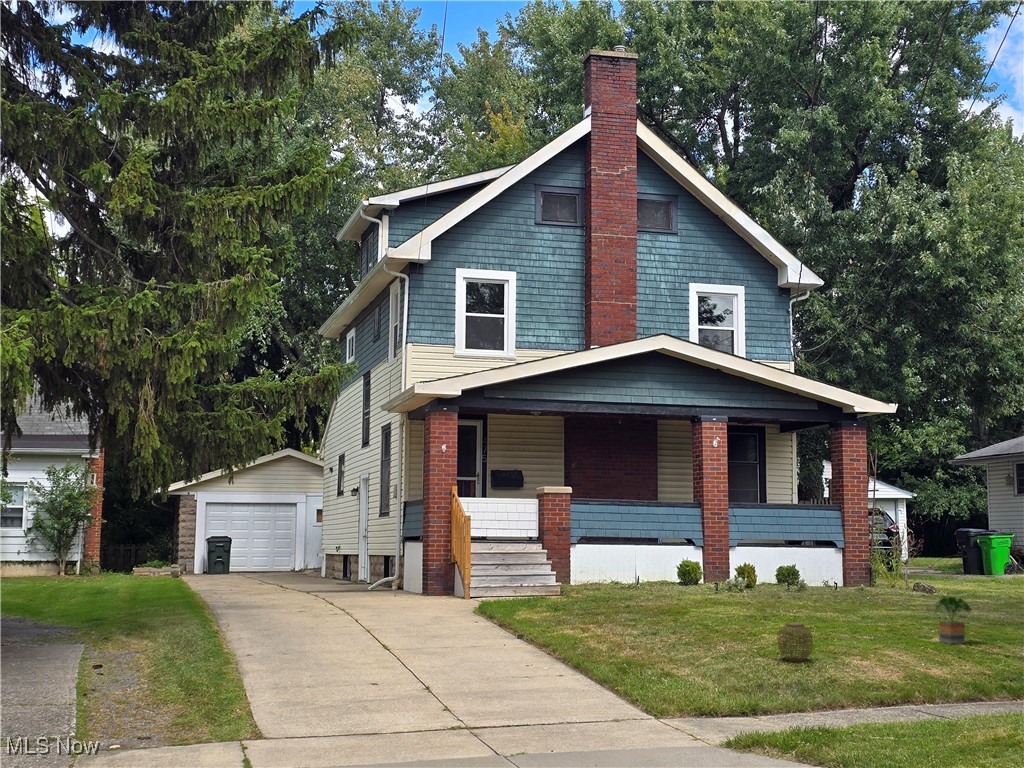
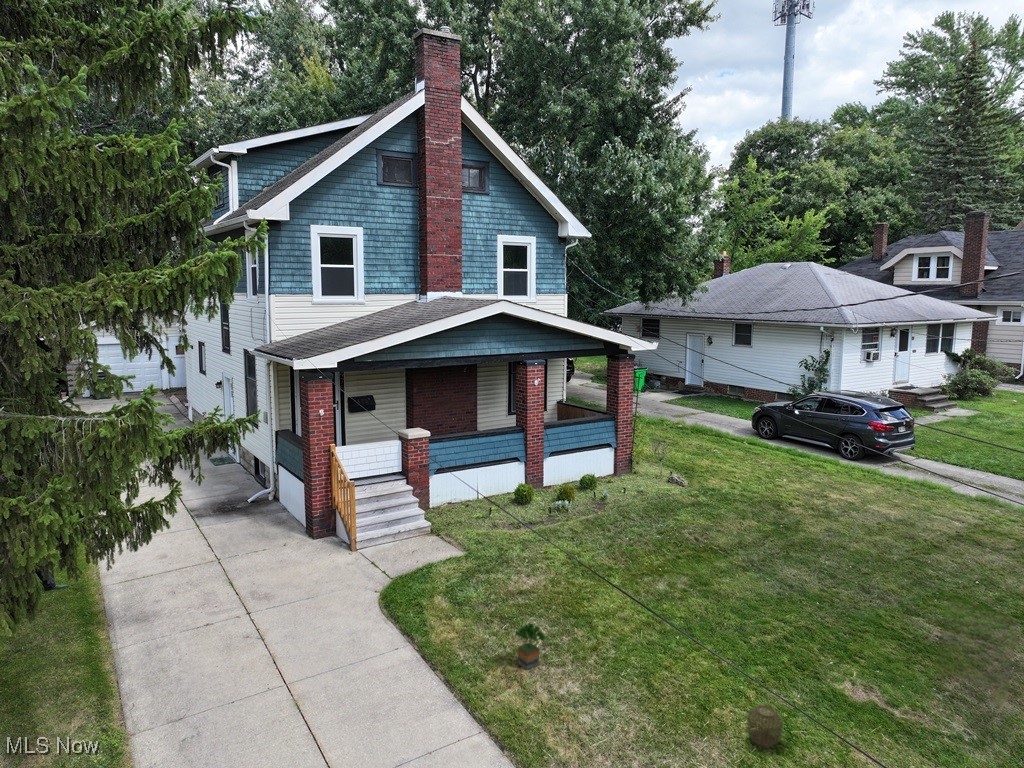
potted tree: present [936,597,971,644] -> present [515,623,546,670]

